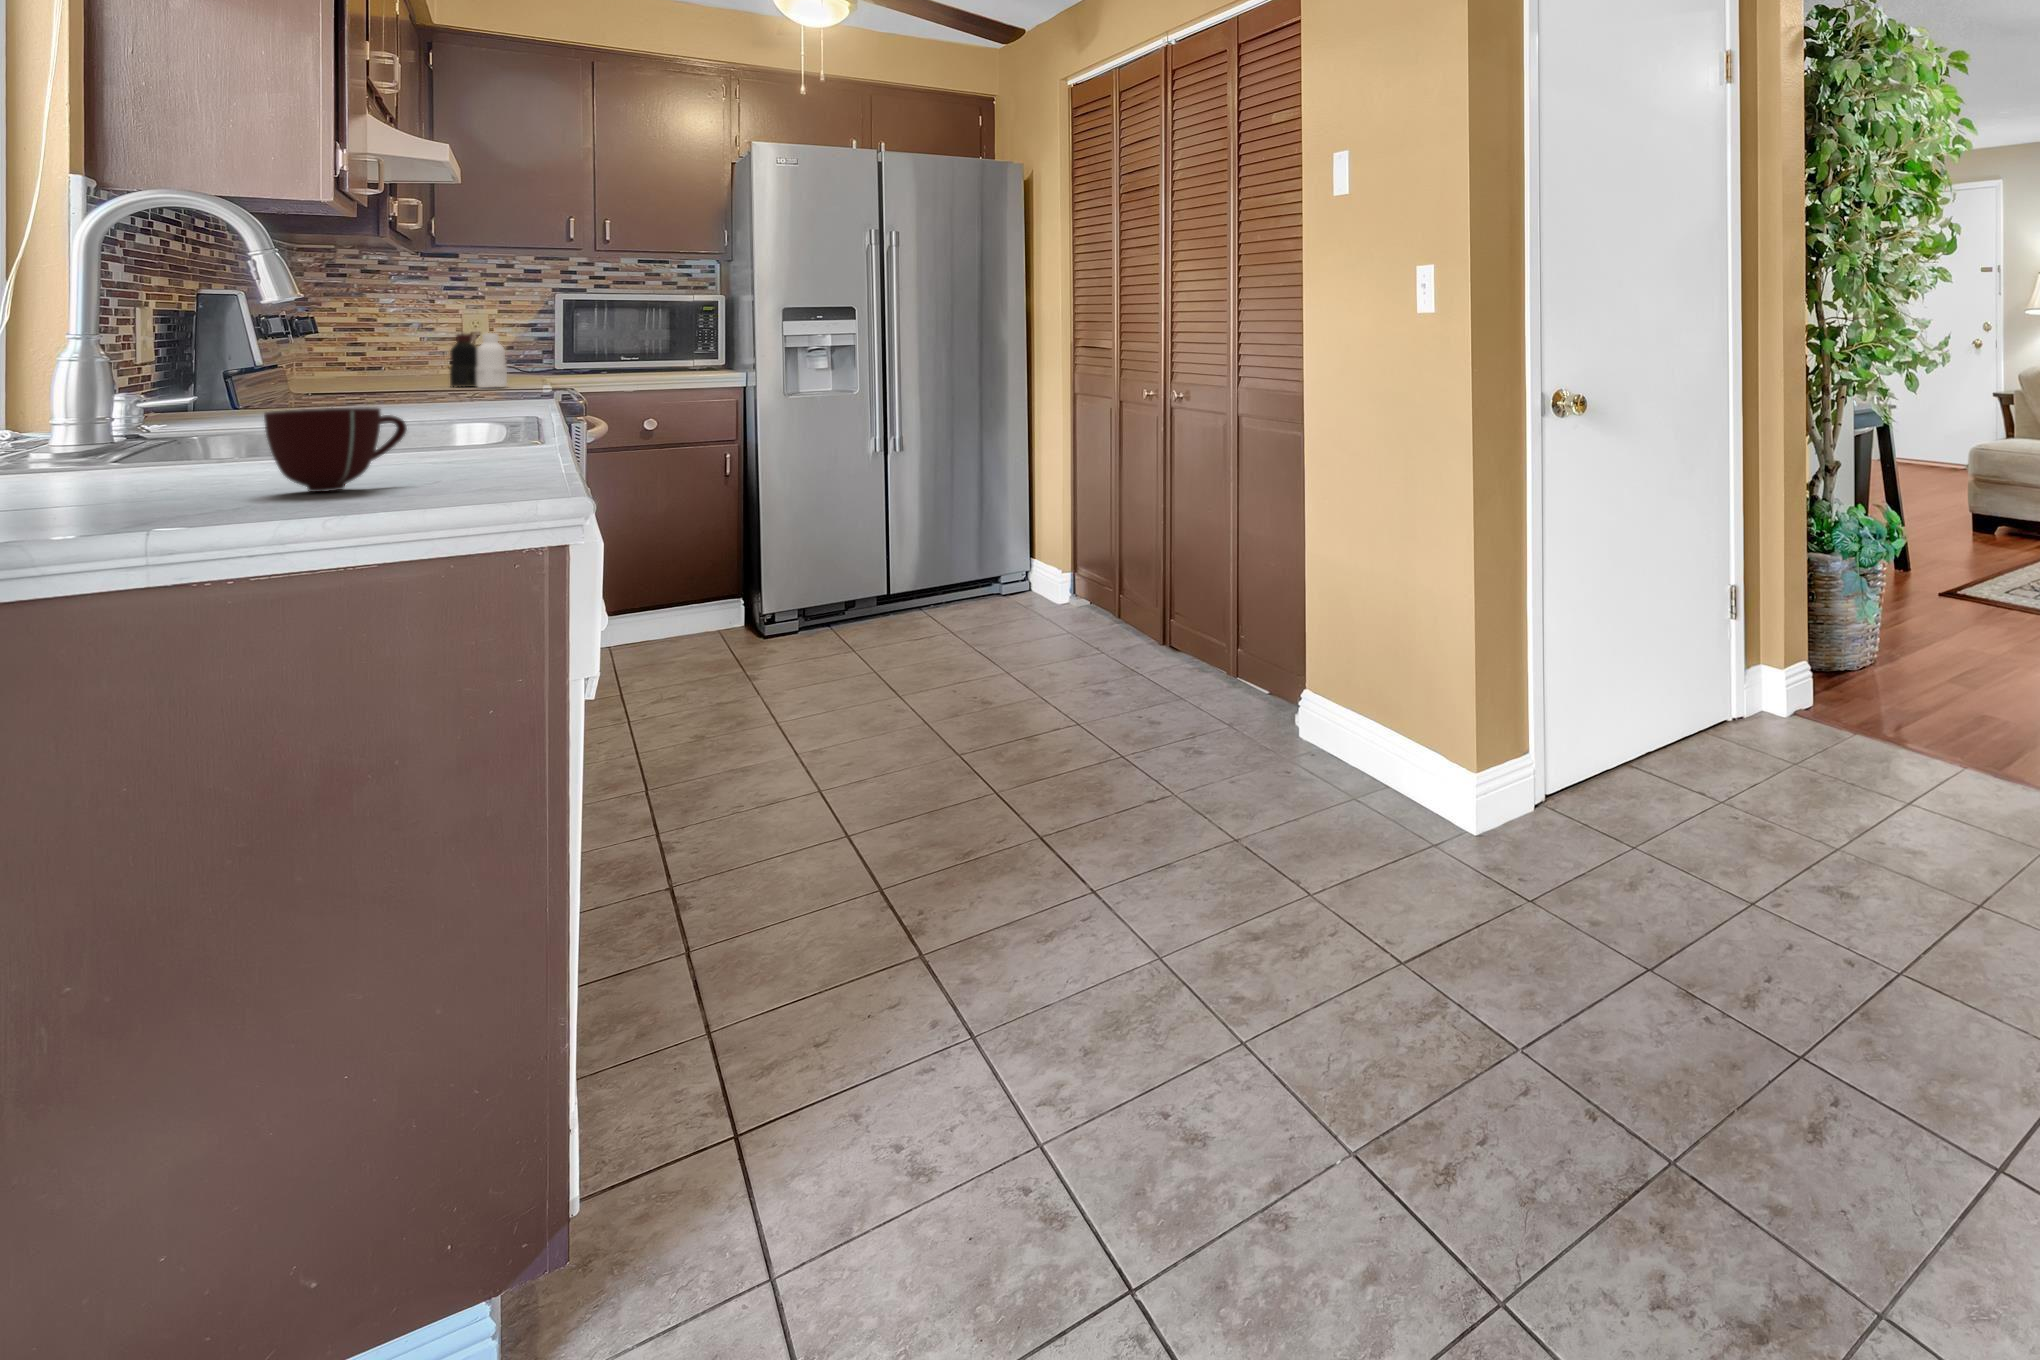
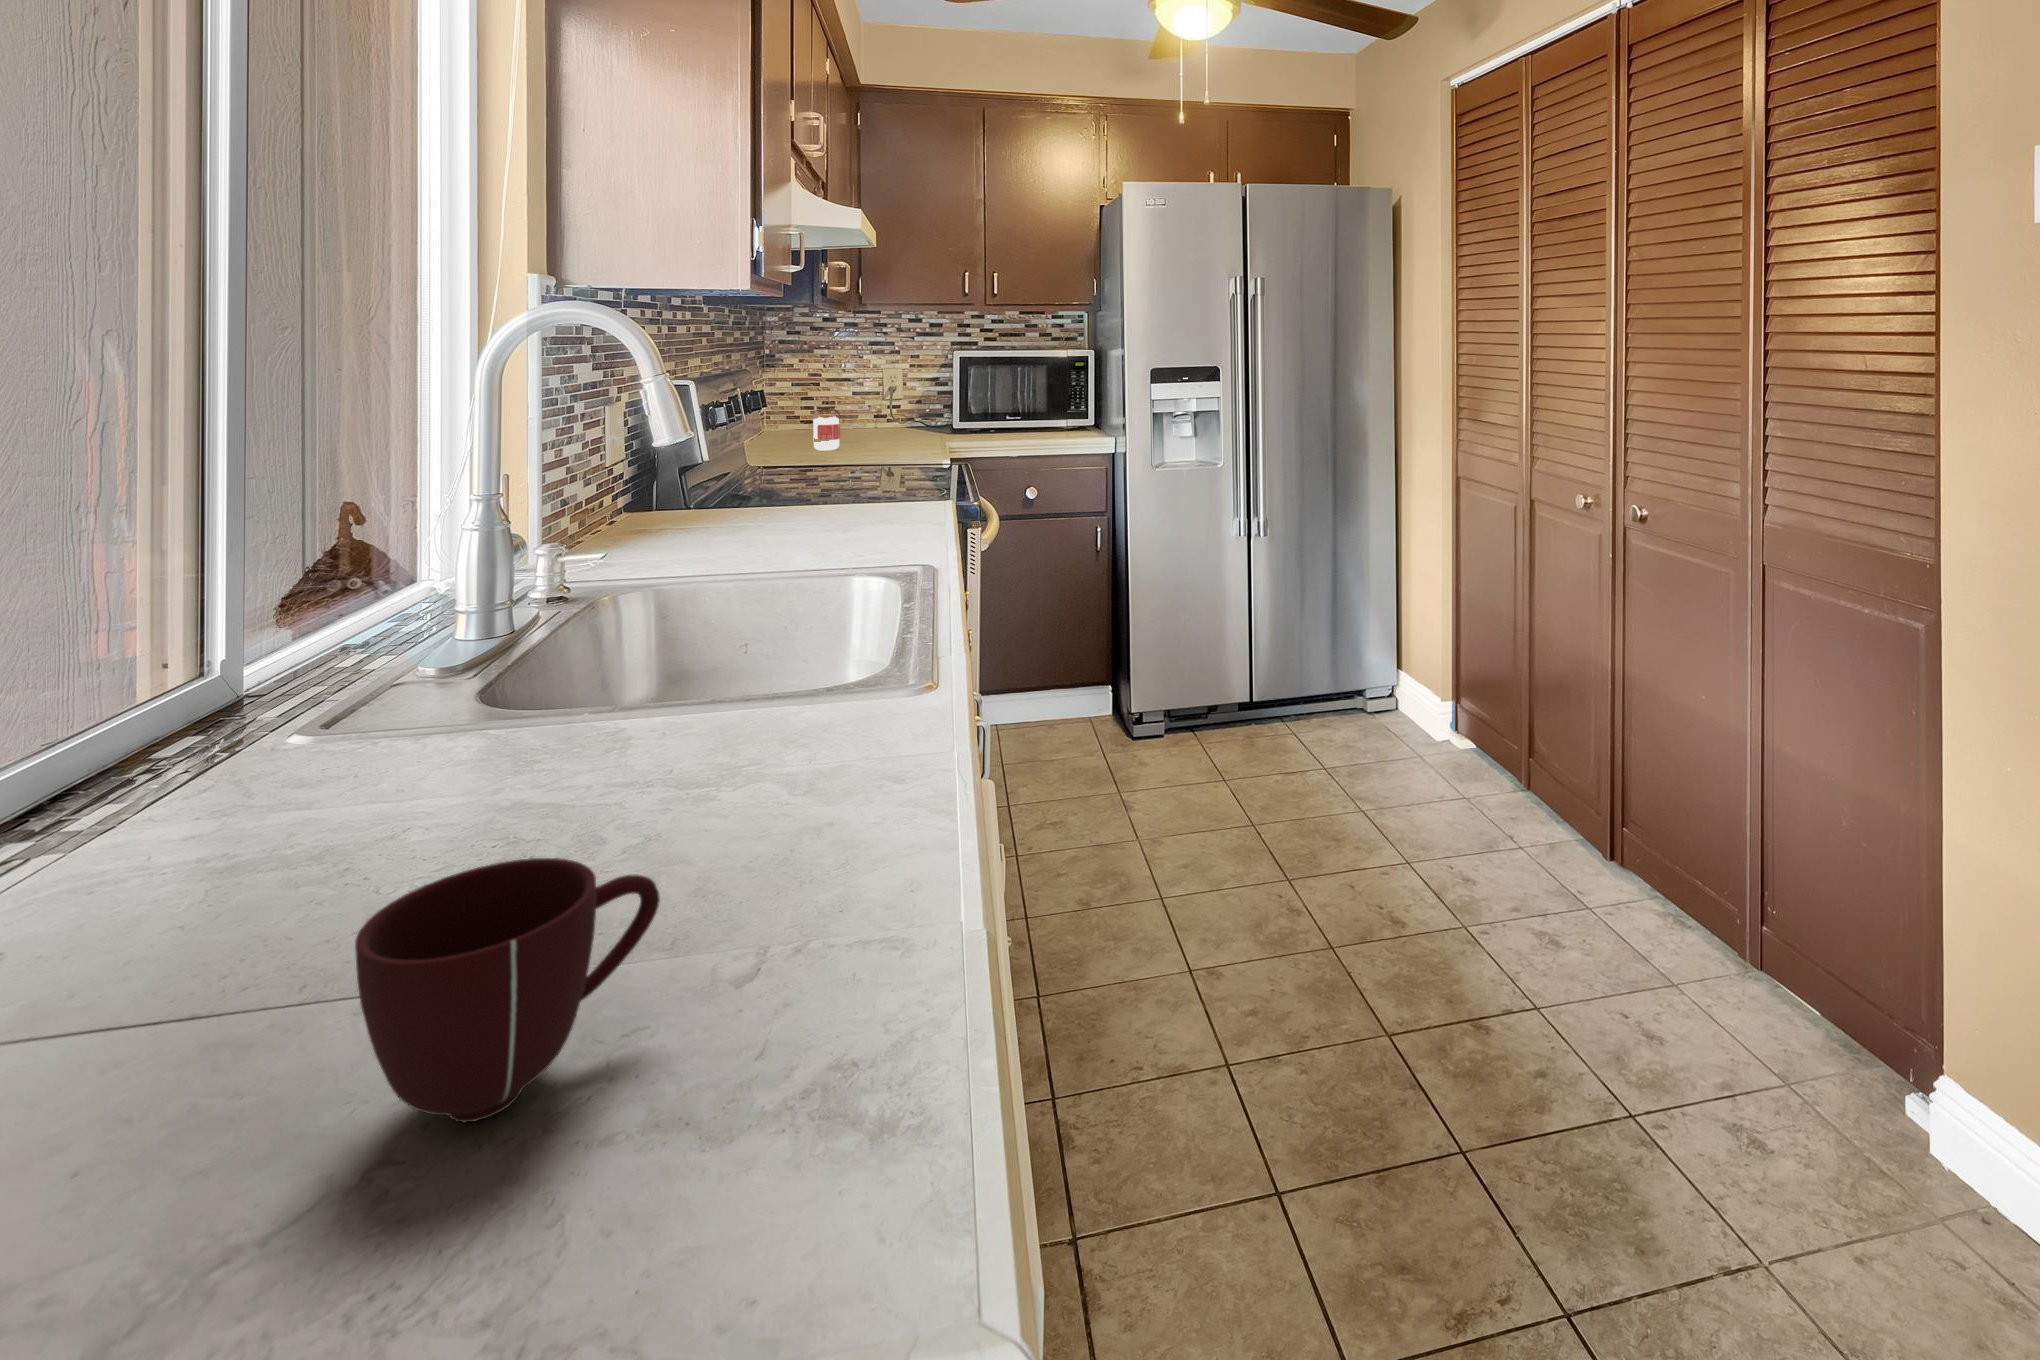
bottle: present [450,333,507,388] -> none [871,395,914,450]
jar: none [371,343,409,389] -> present [813,406,840,450]

